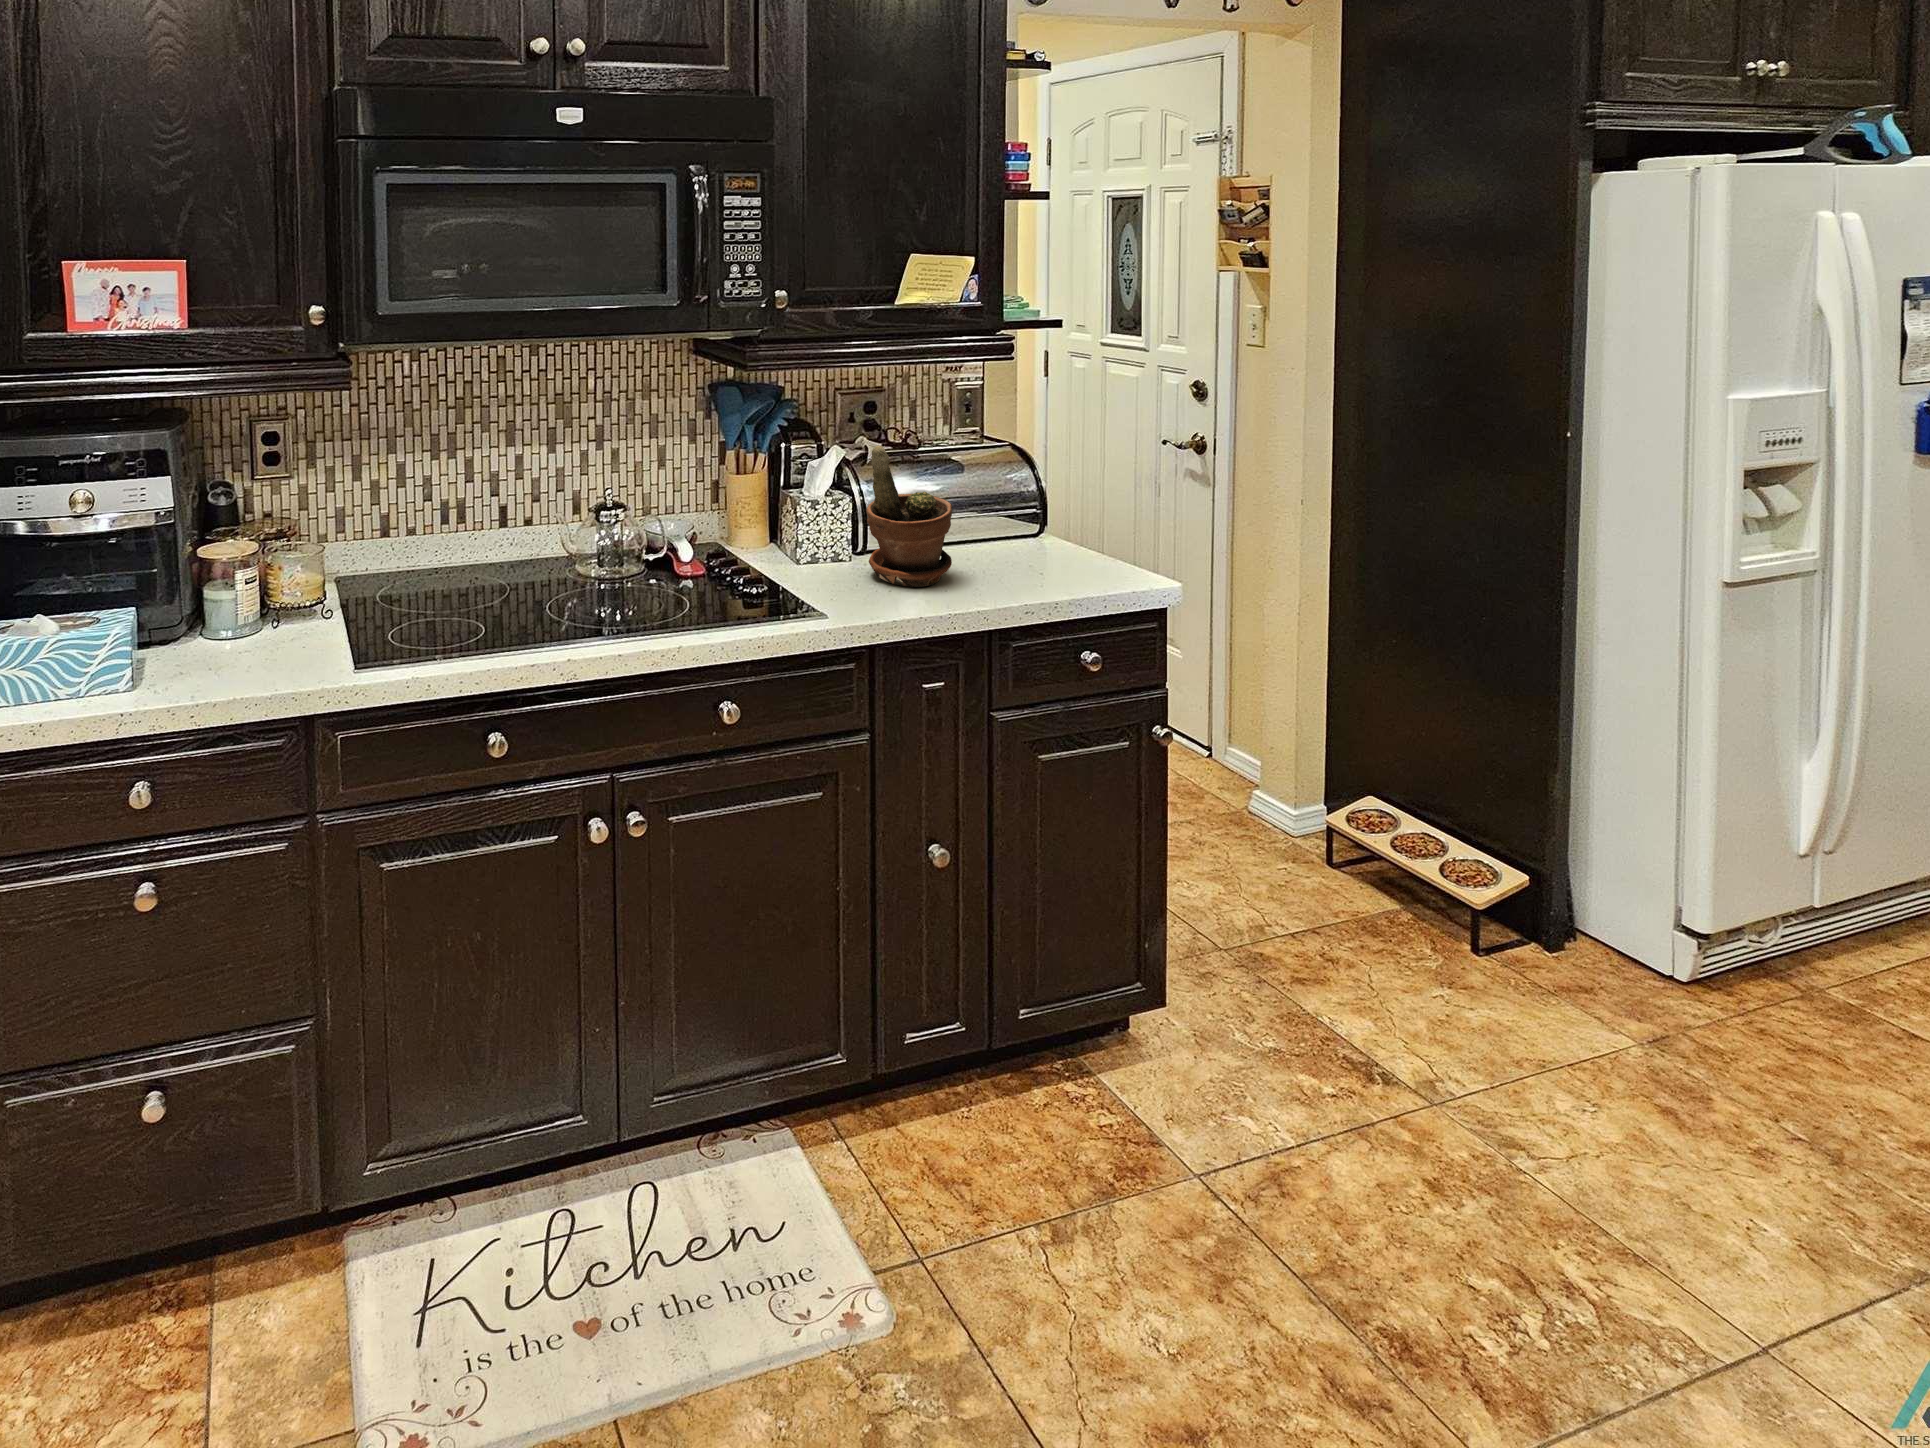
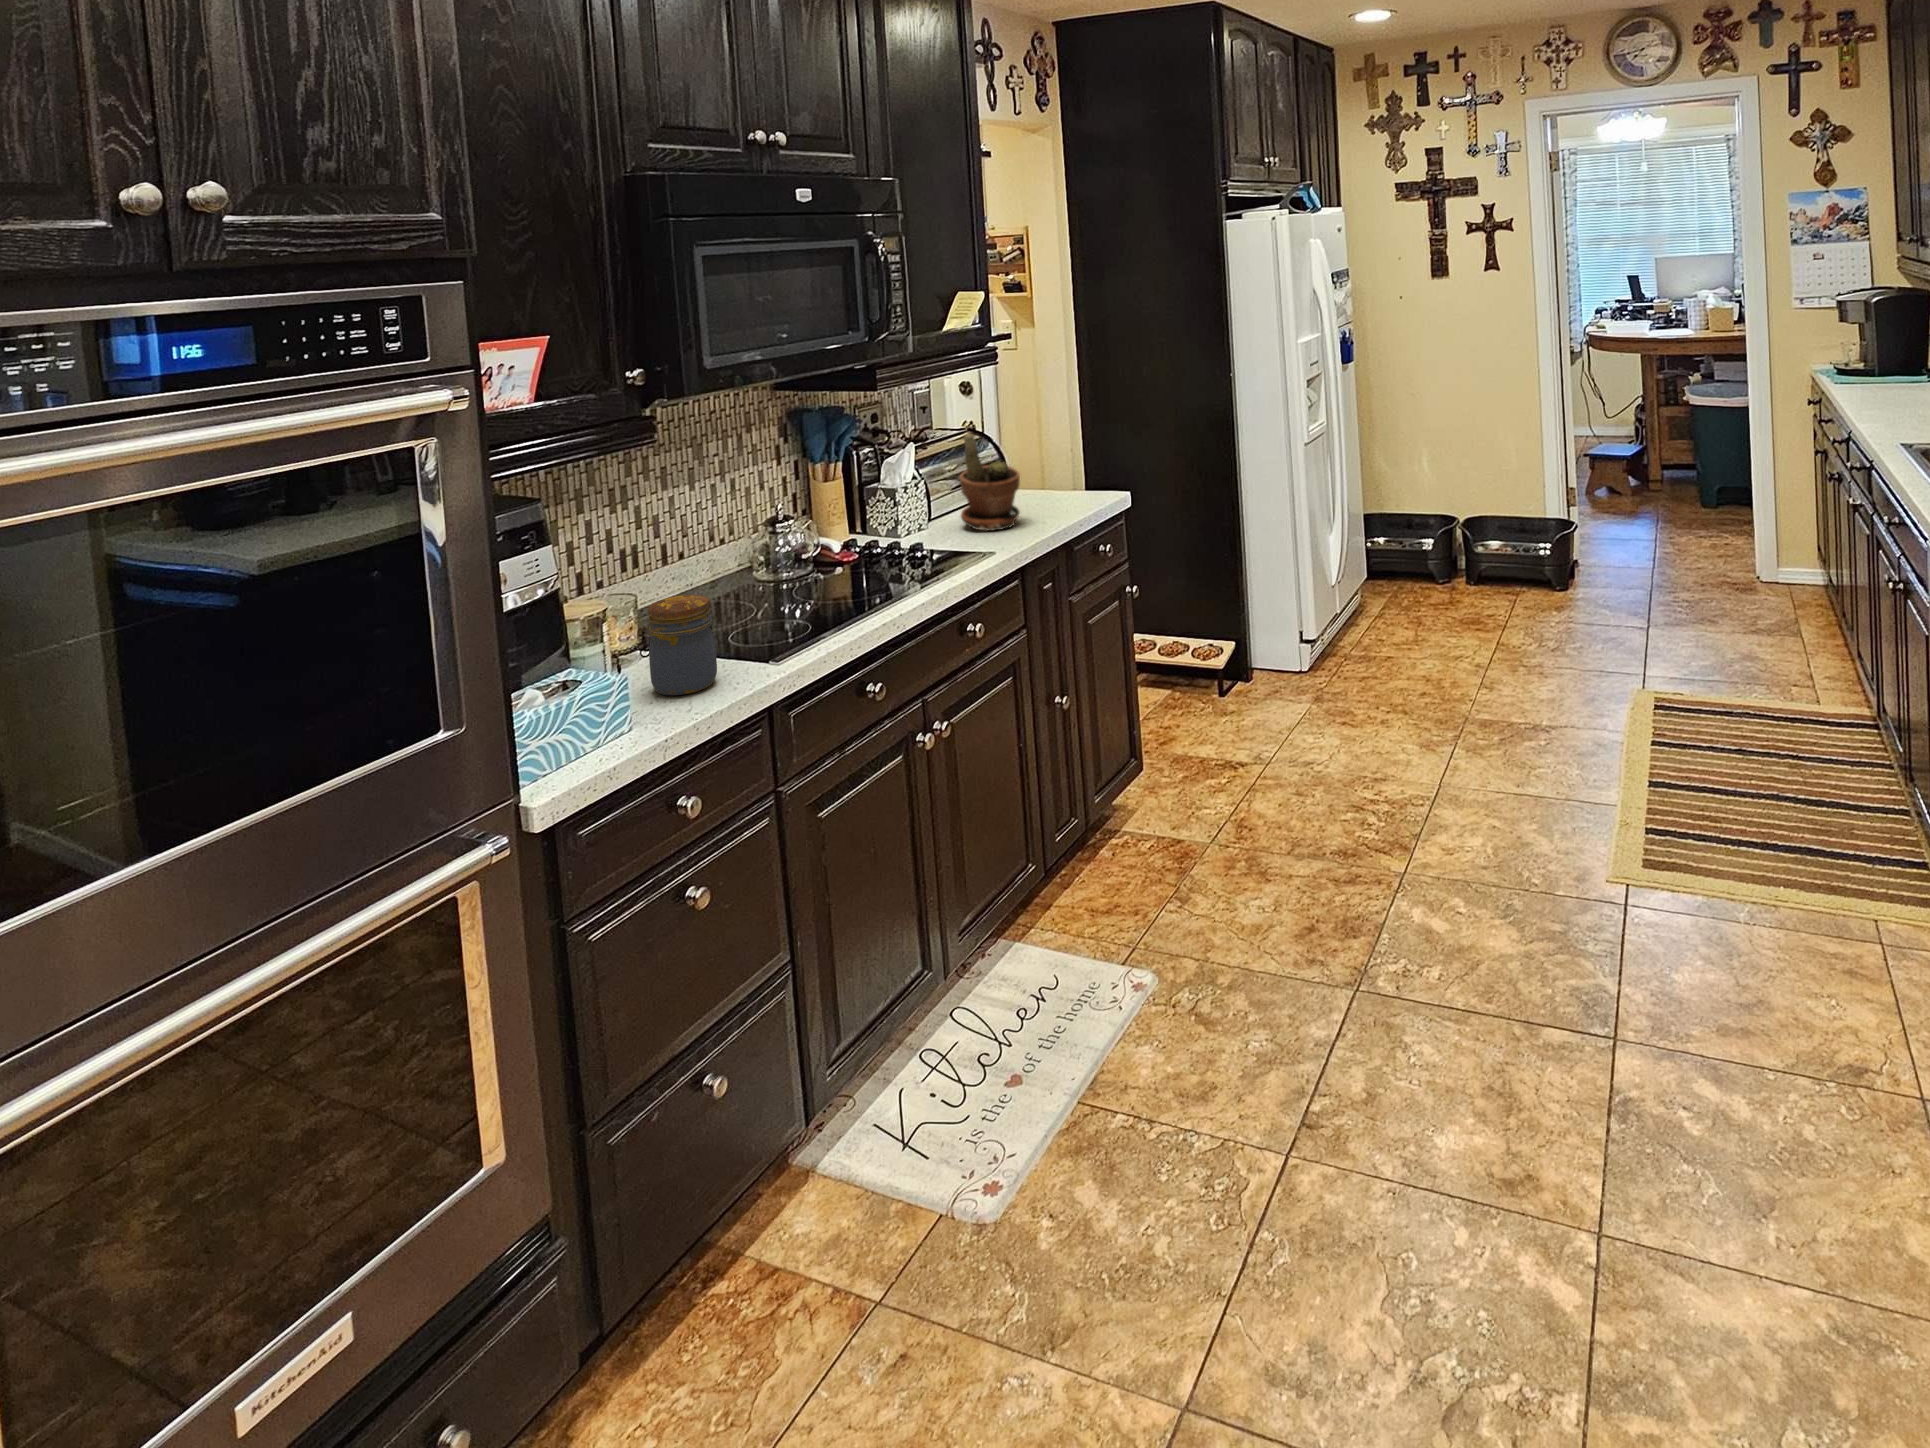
jar: none [228,559,310,670] -> present [648,595,717,695]

